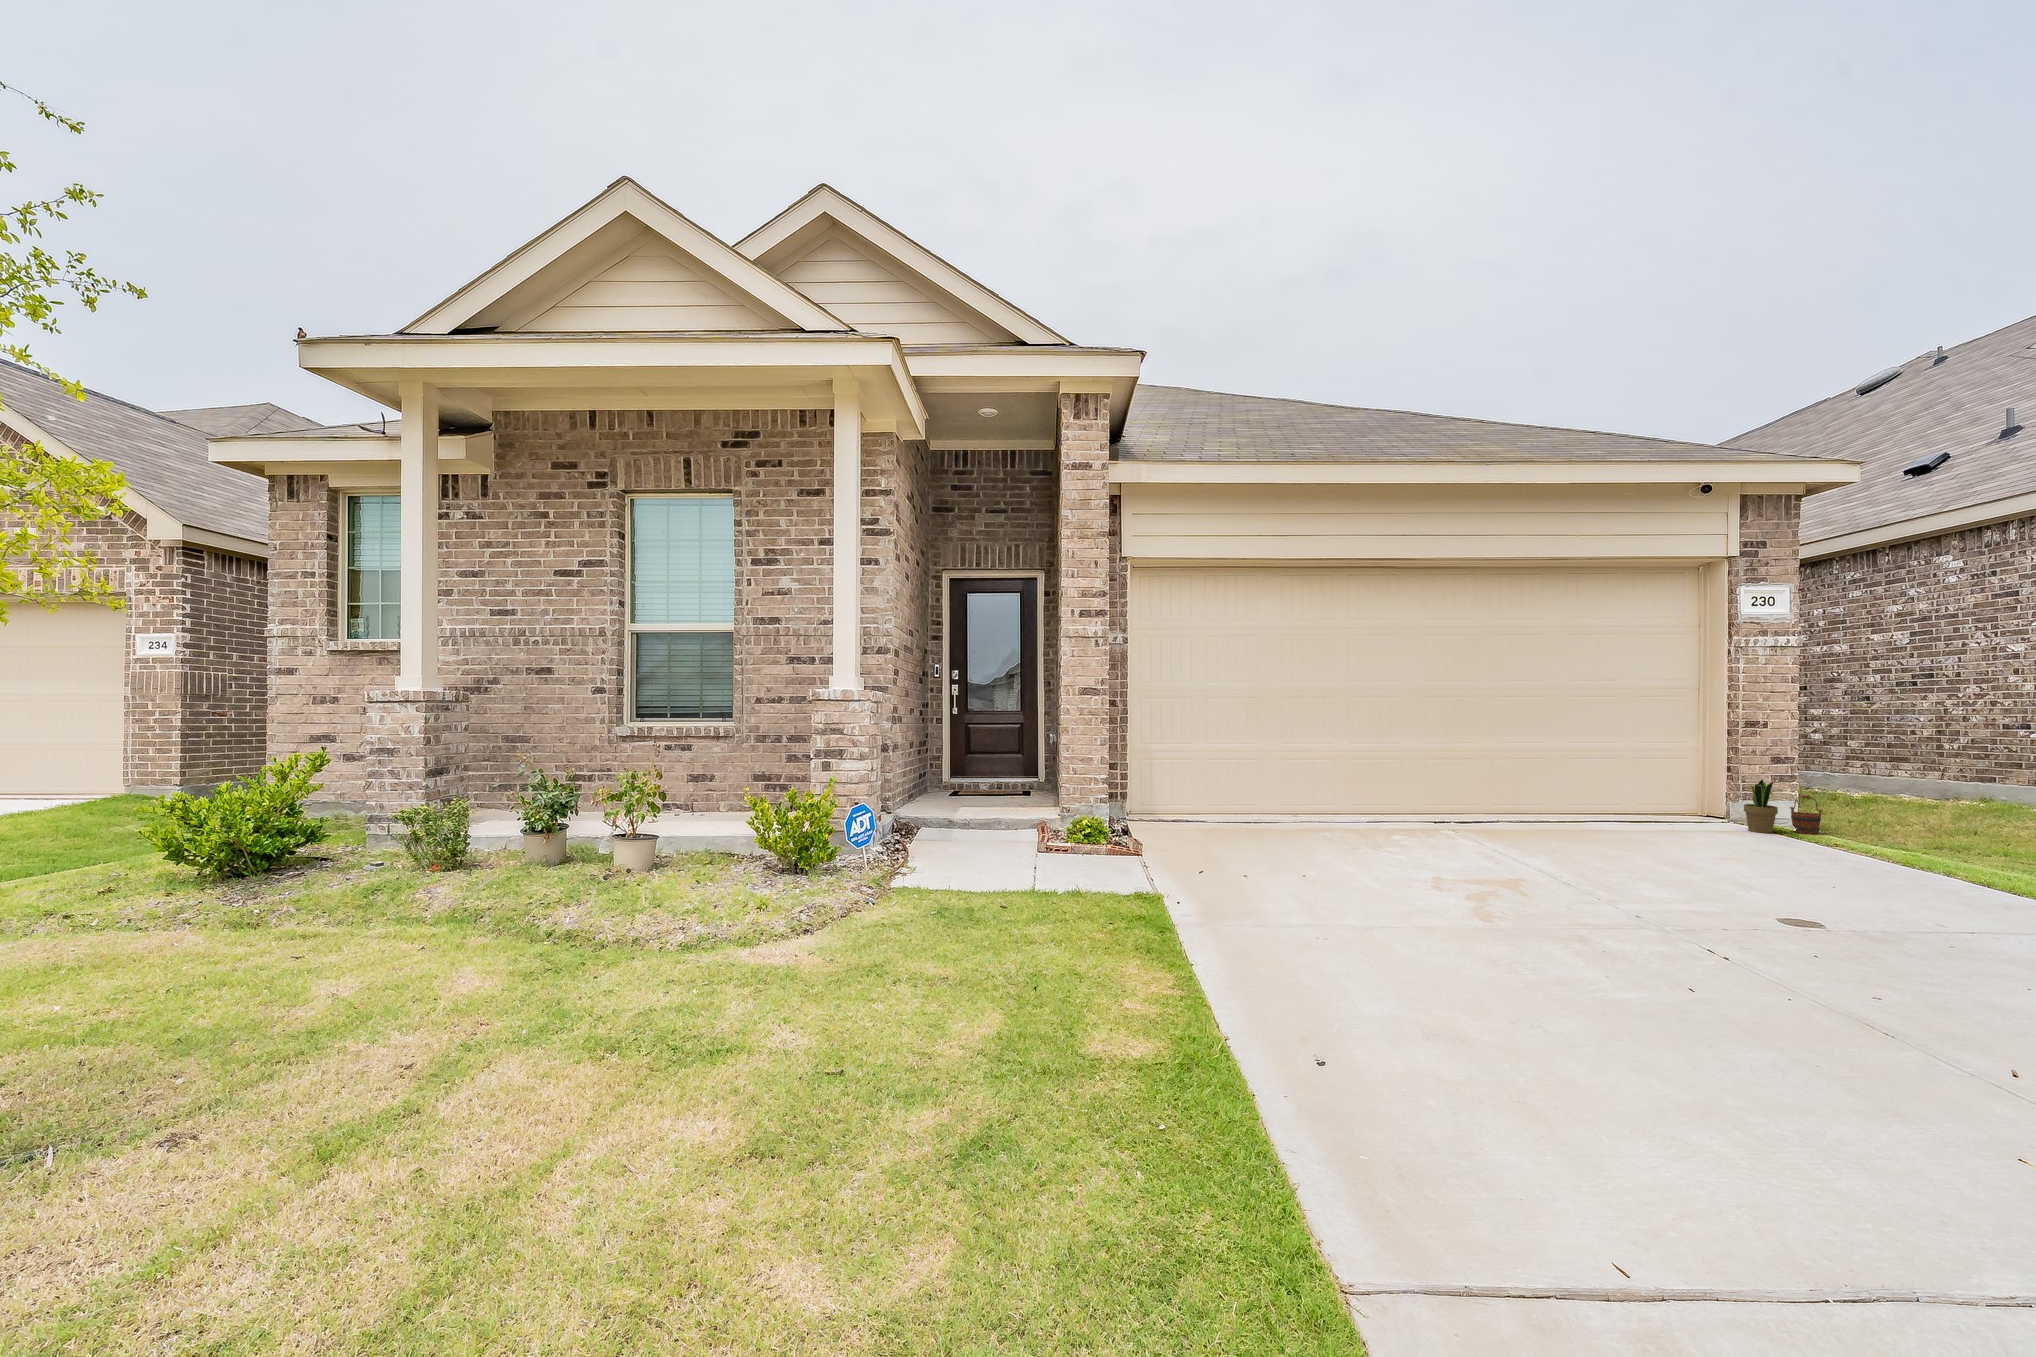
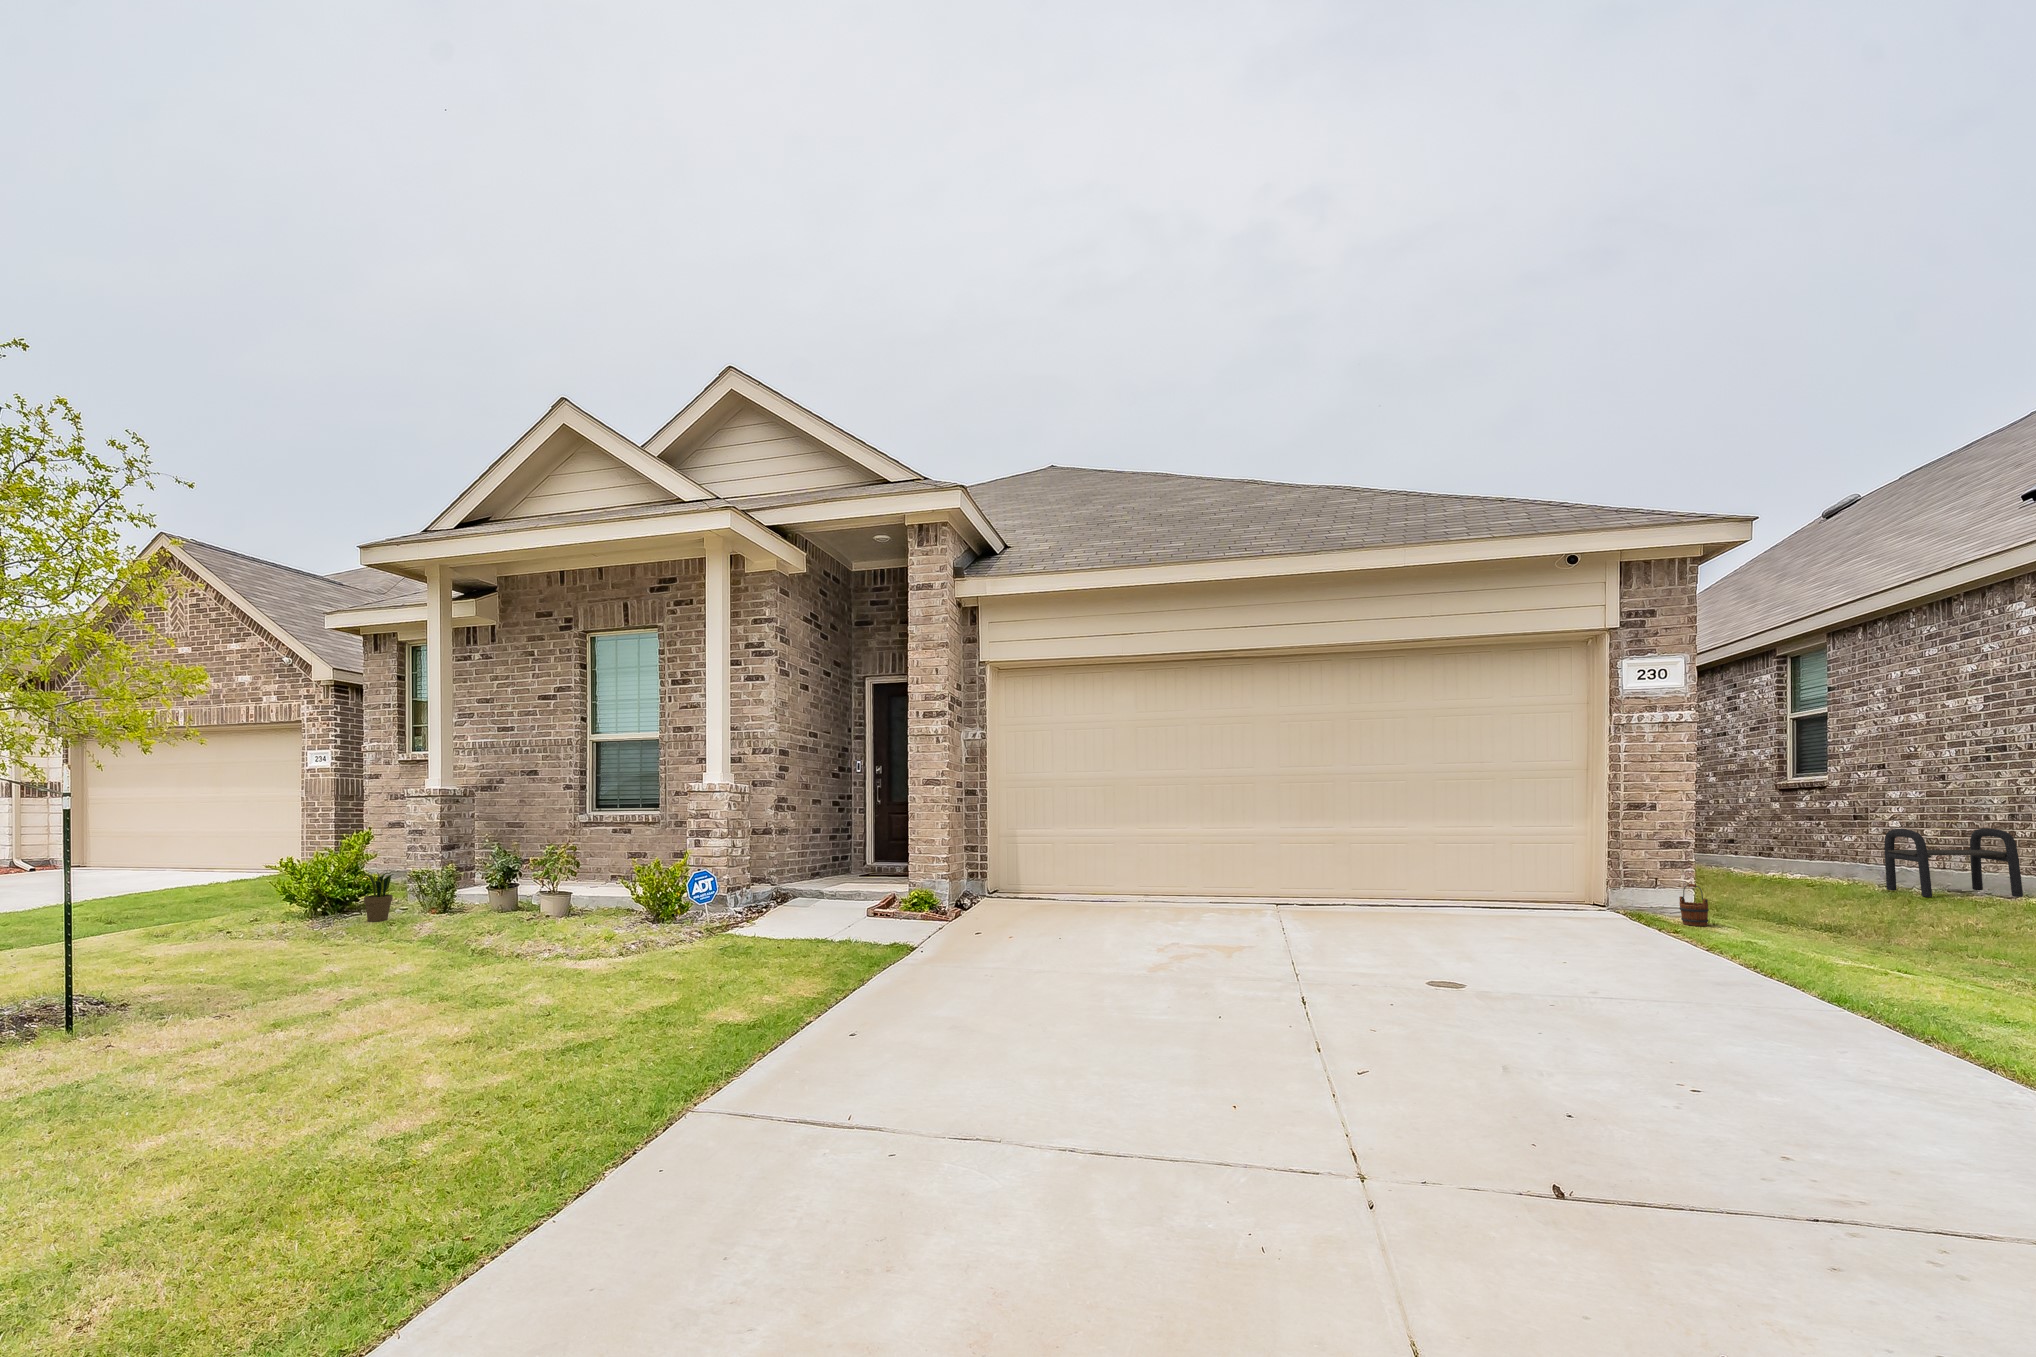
bench: none [1838,743,1951,801] -> present [1884,828,2023,897]
potted plant: present [1744,779,1782,833] -> present [363,872,393,922]

